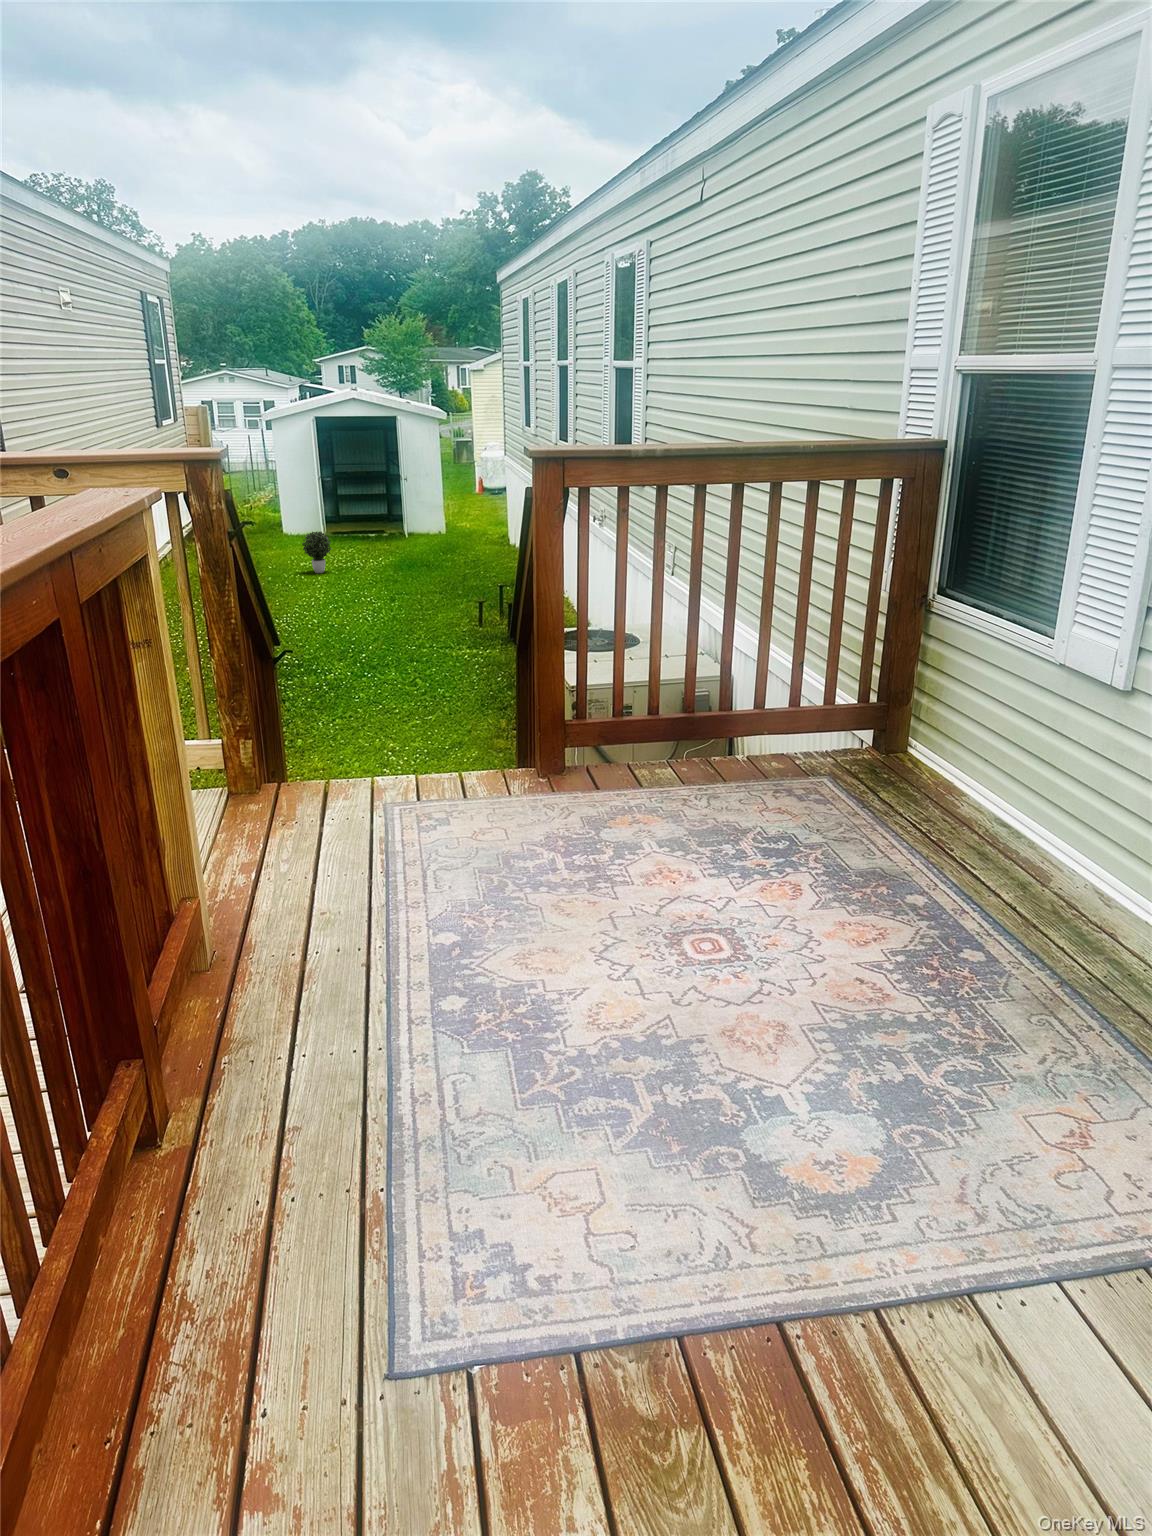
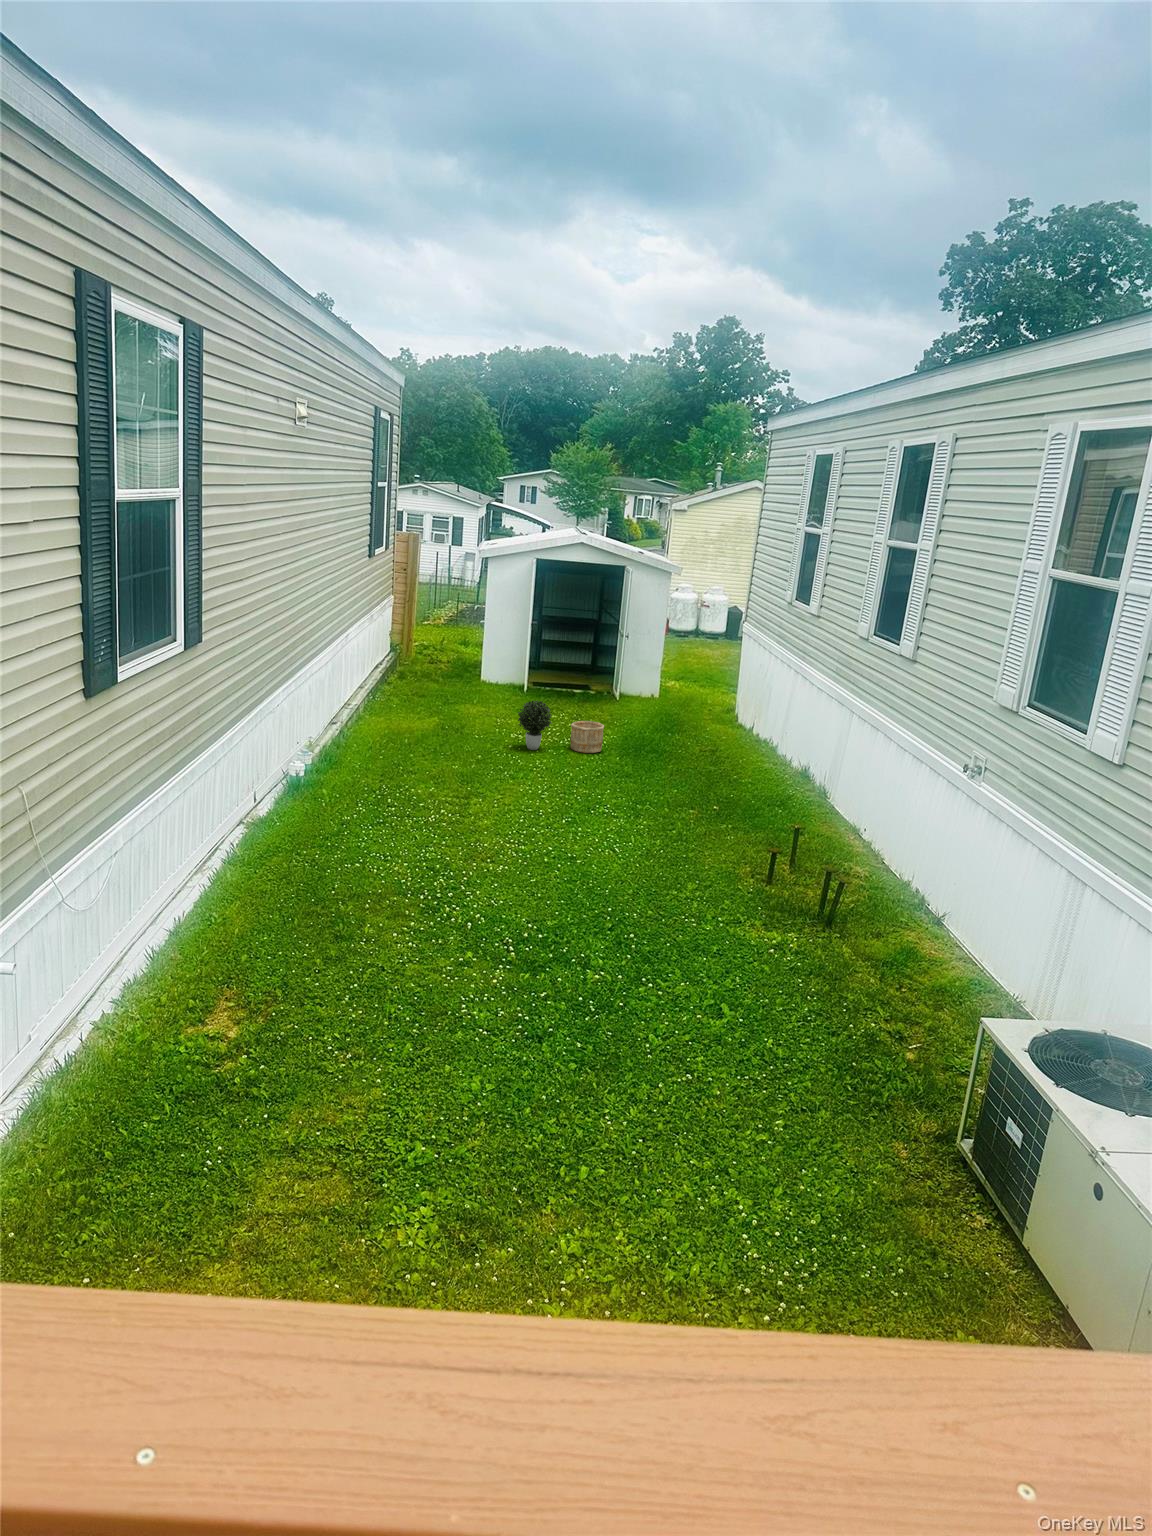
wooden bucket: none [349,545,378,571] -> present [571,721,604,753]

